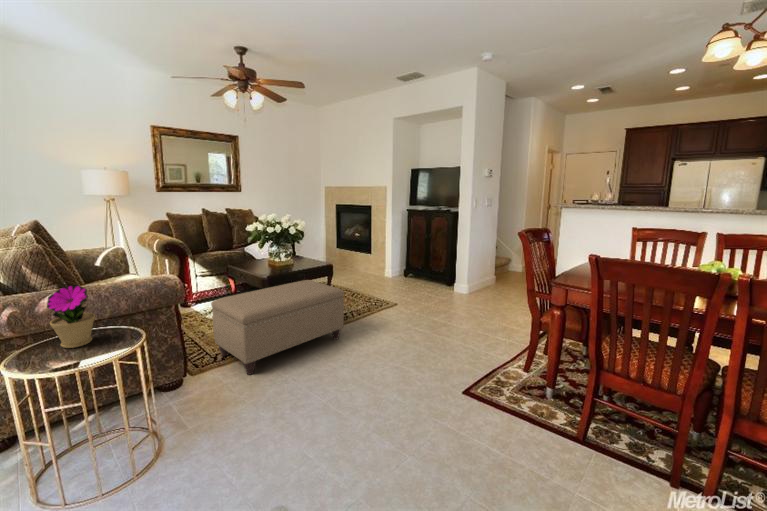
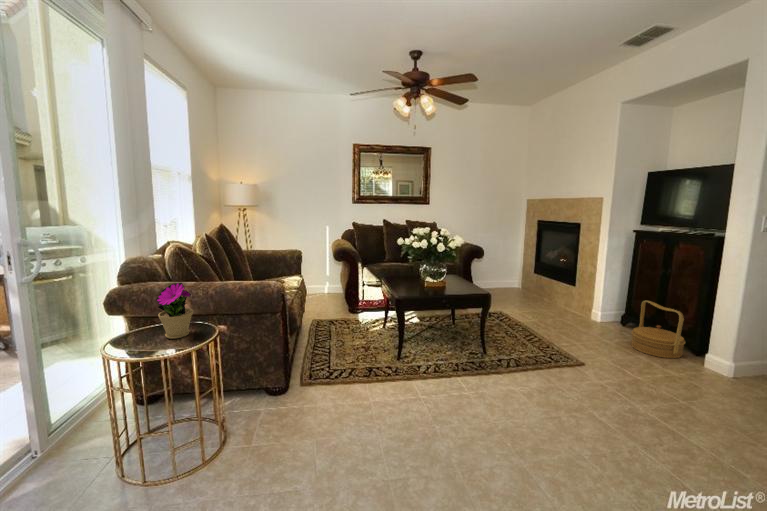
woven basket: none [415,257,443,291] -> present [631,301,685,358]
ottoman: present [211,280,344,375] -> none [338,308,483,405]

